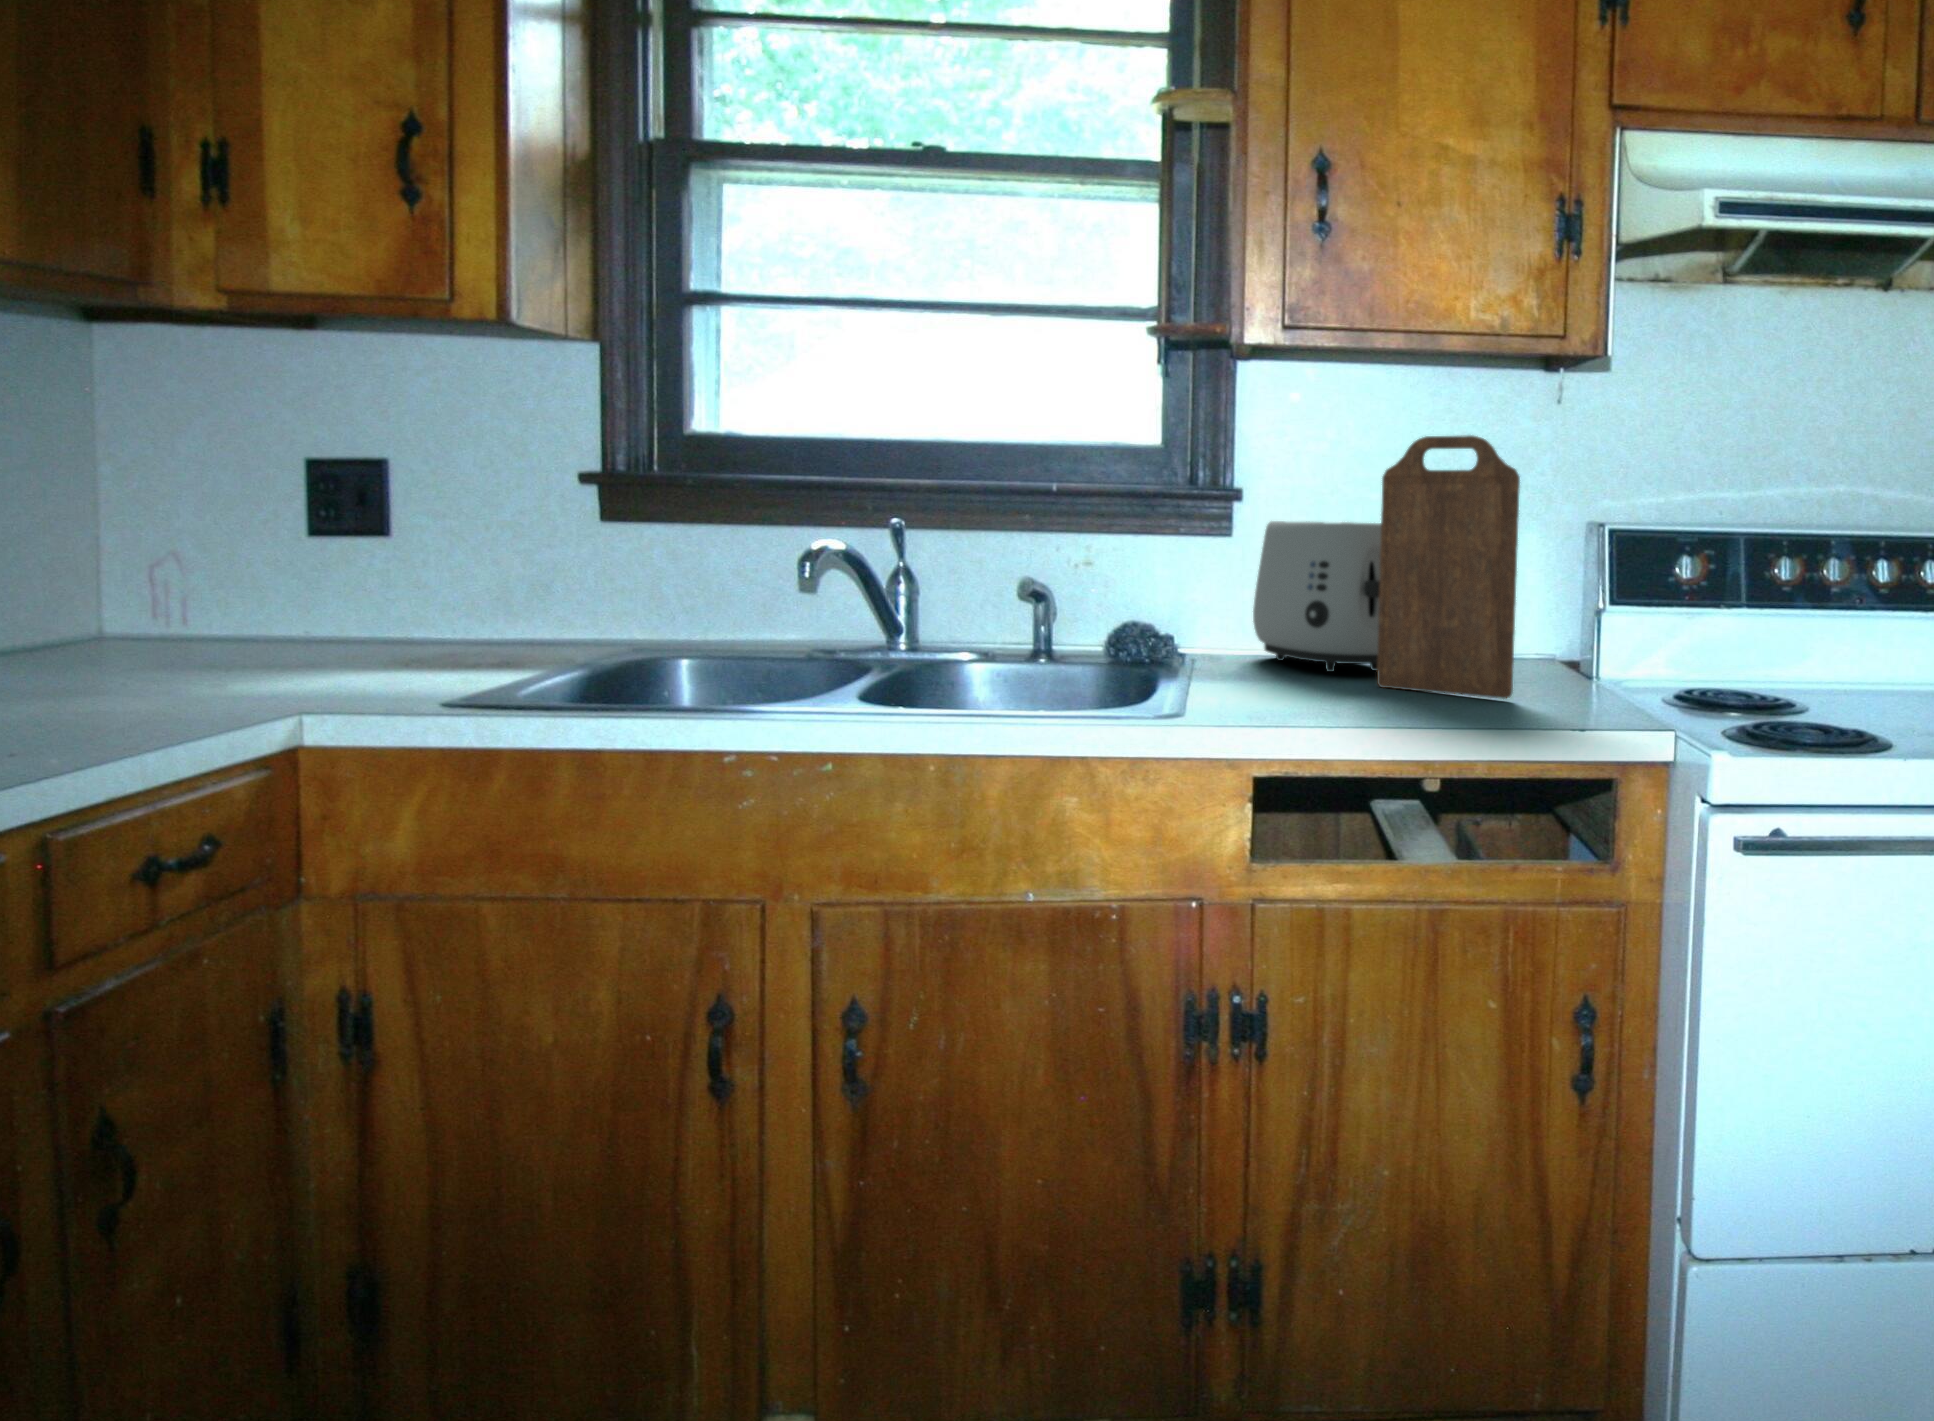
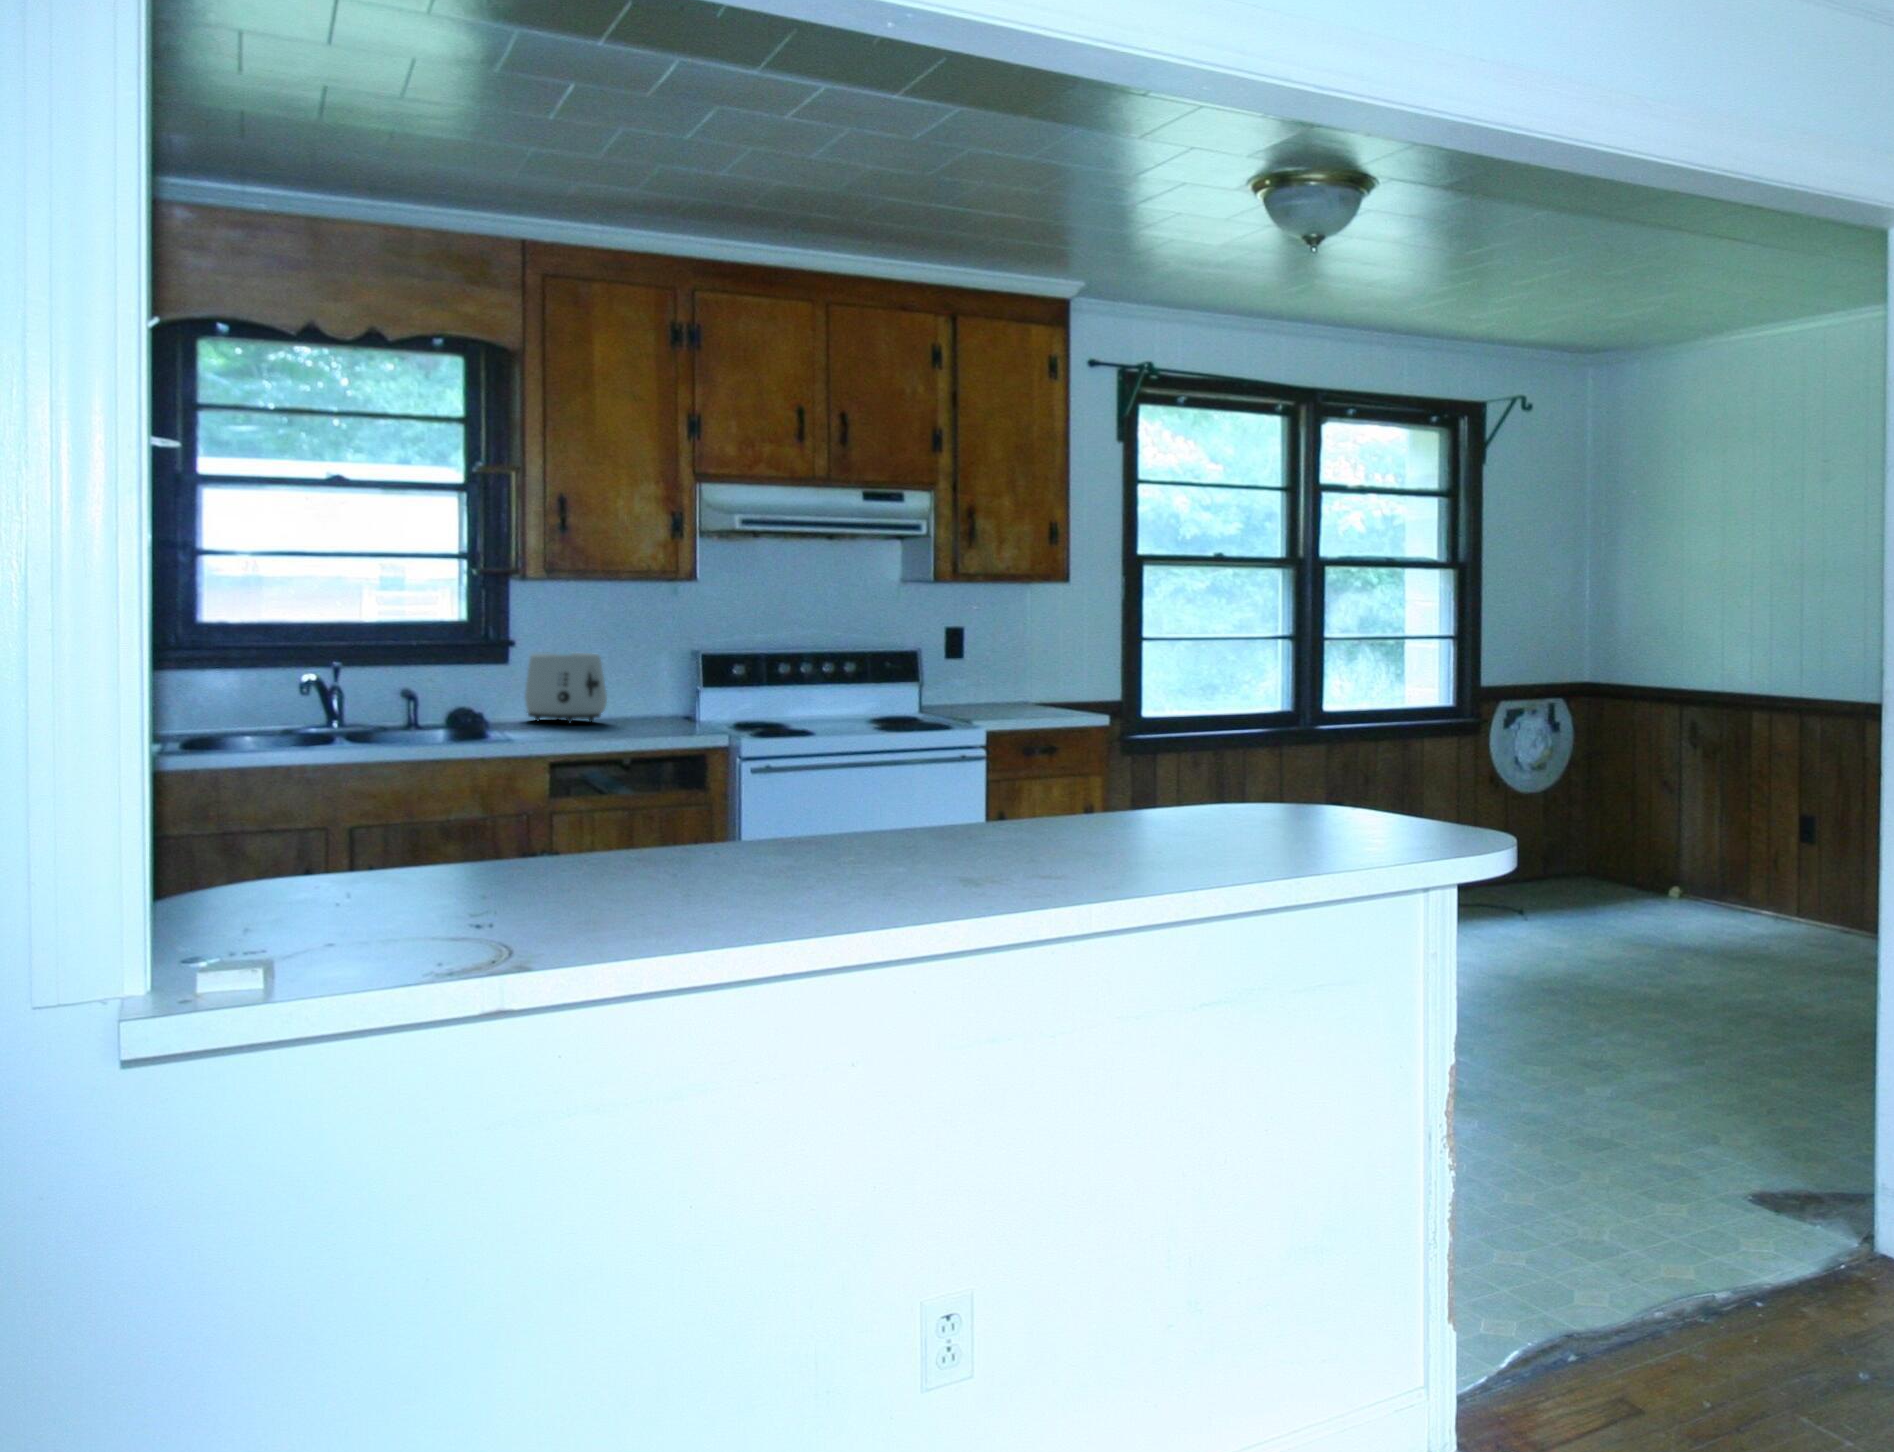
cutting board: present [1377,435,1520,699] -> none [596,617,662,728]

